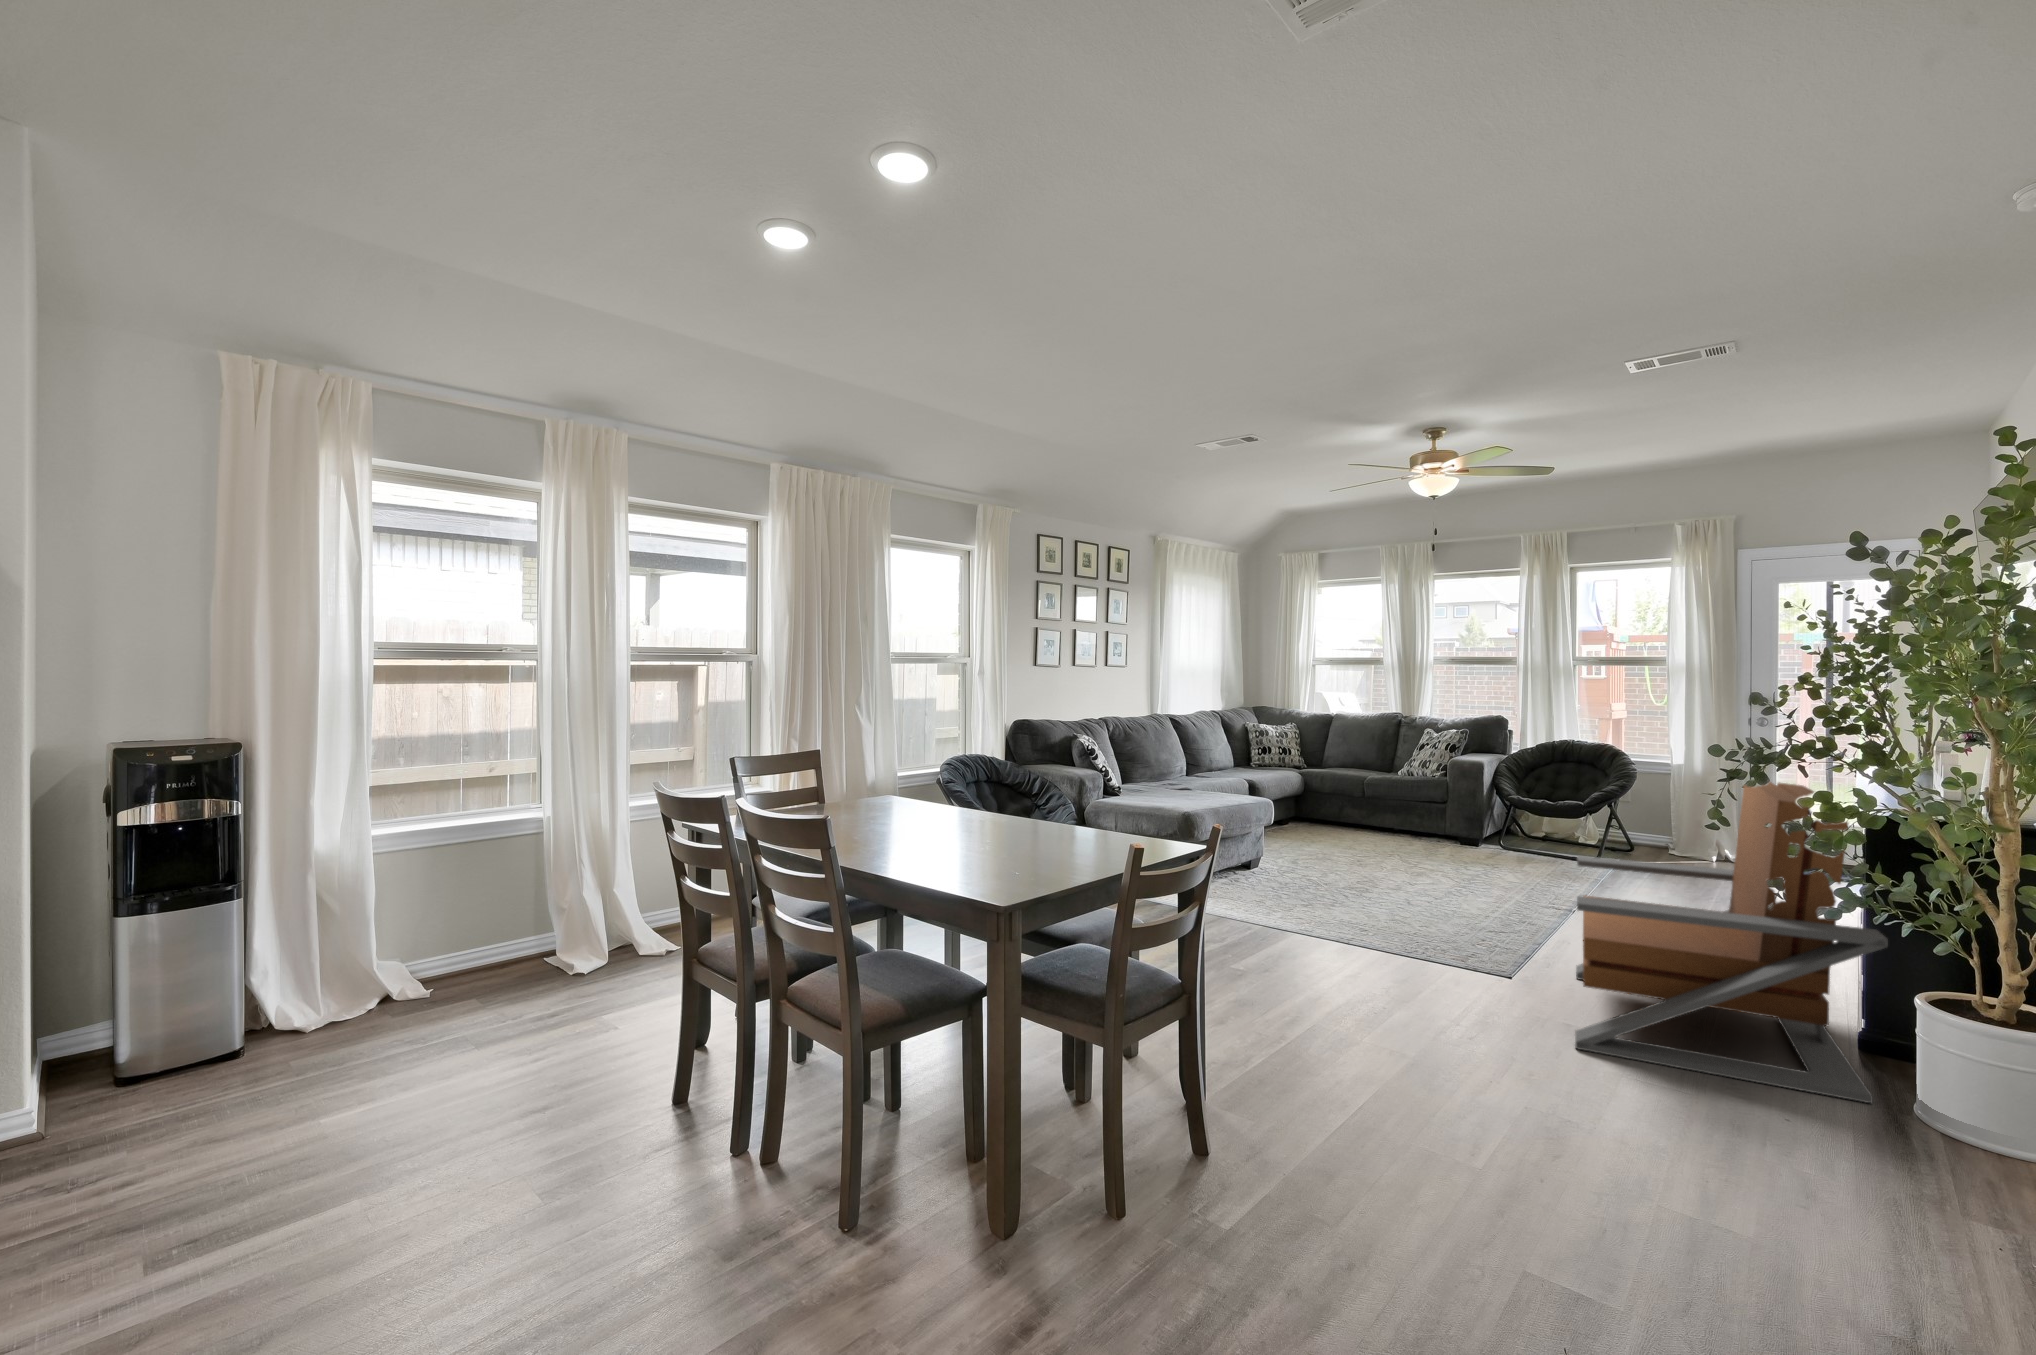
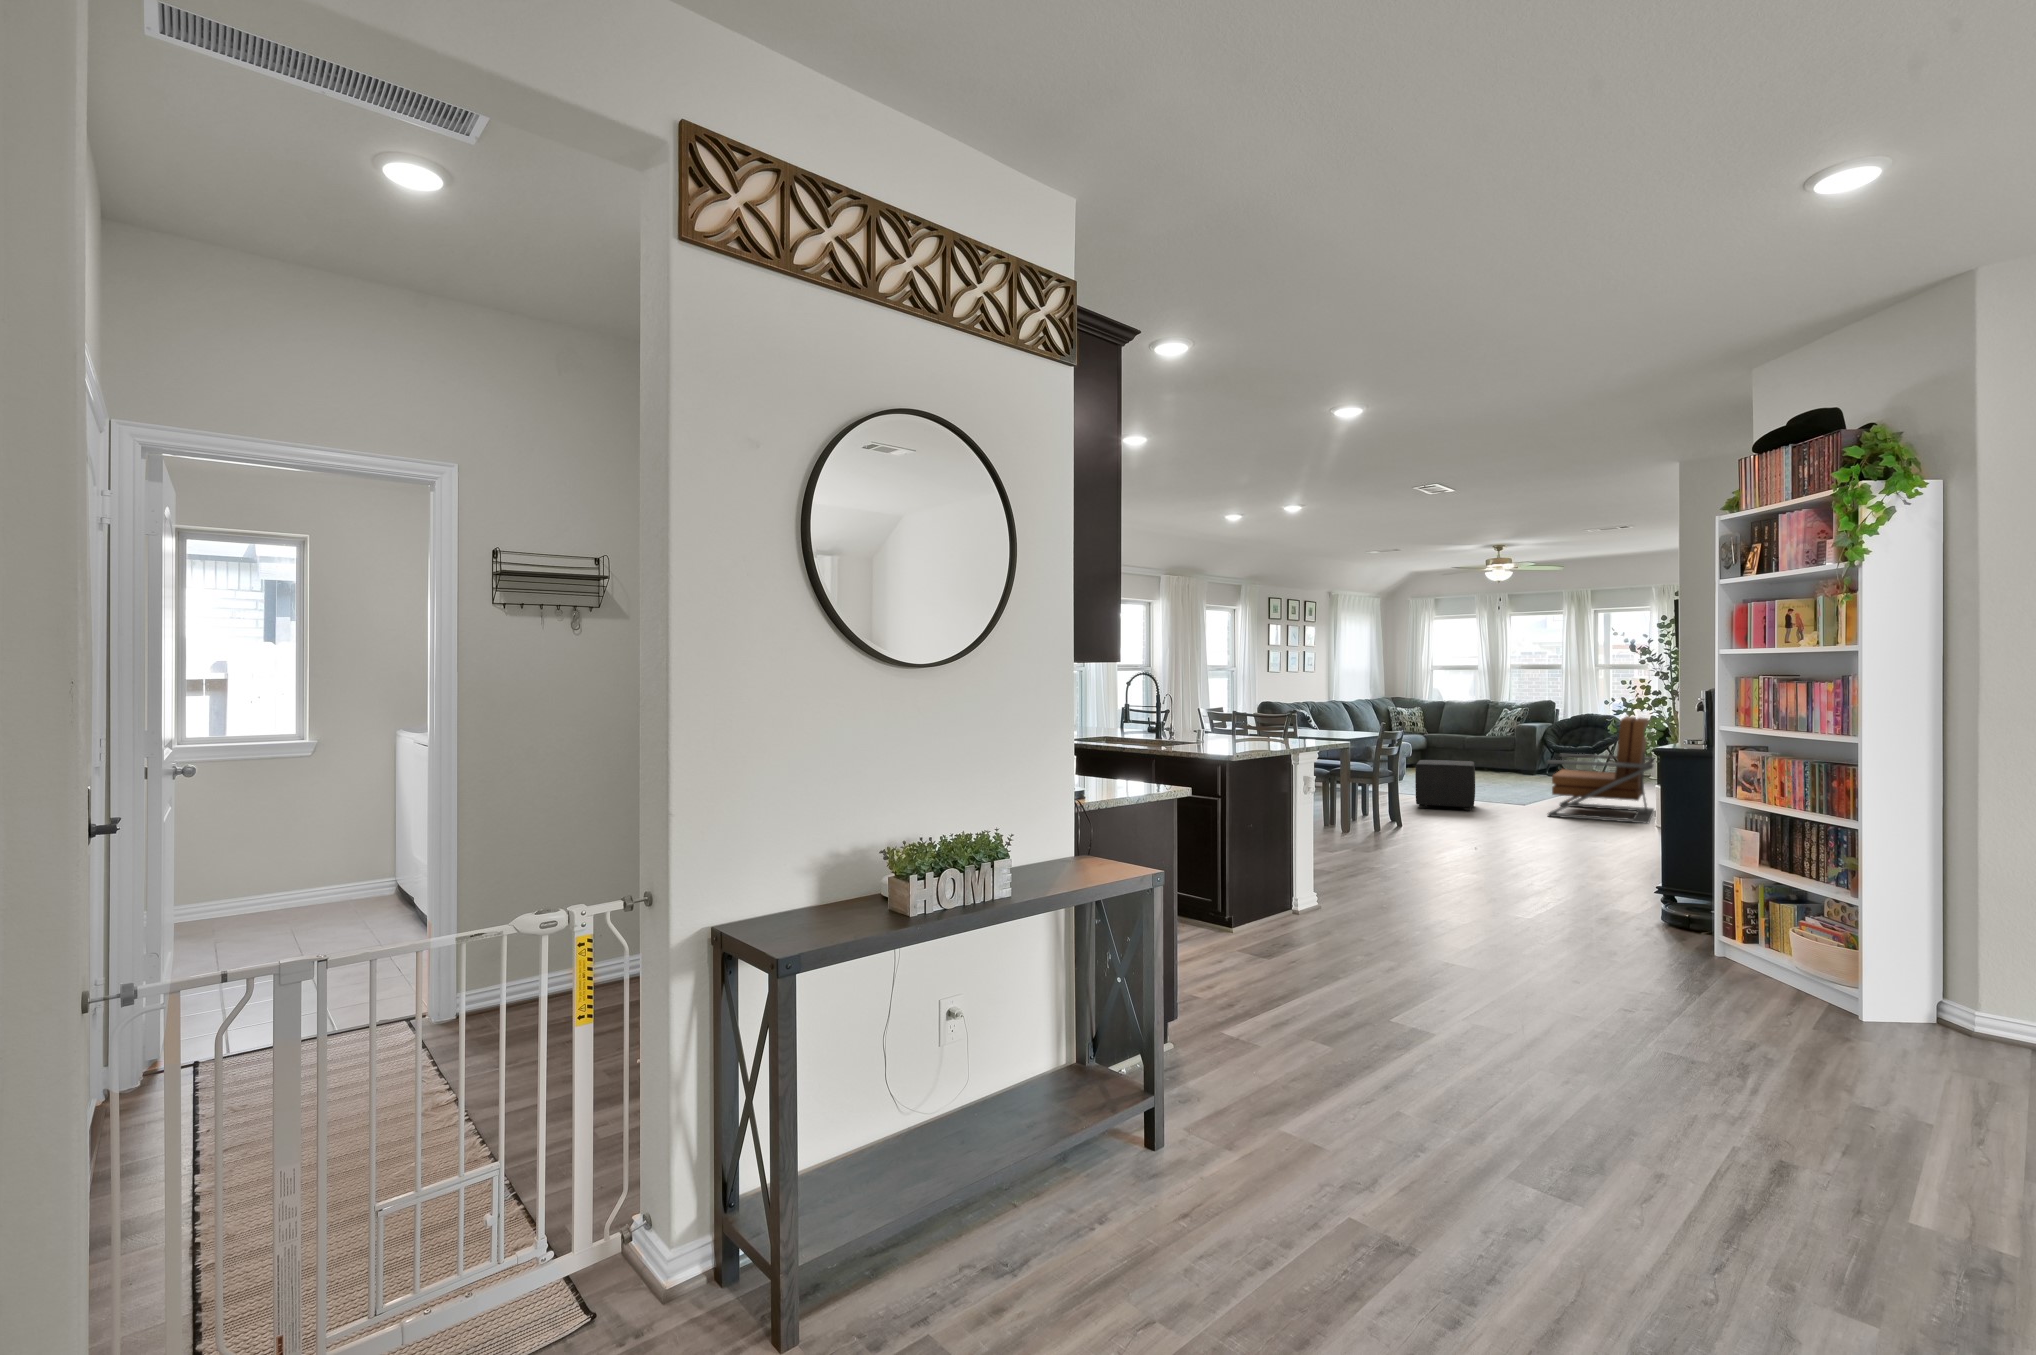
ottoman: none [1250,868,1388,1014] -> present [1415,760,1475,811]

